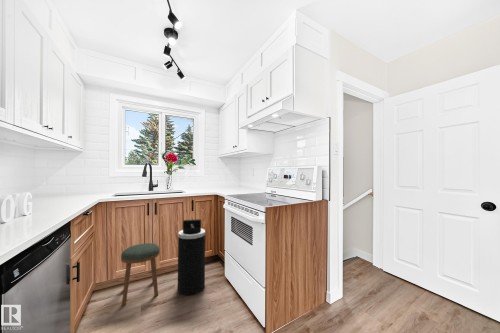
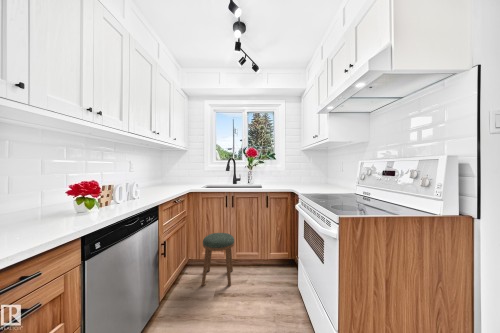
trash can: present [177,219,205,296] -> none [248,216,277,297]

